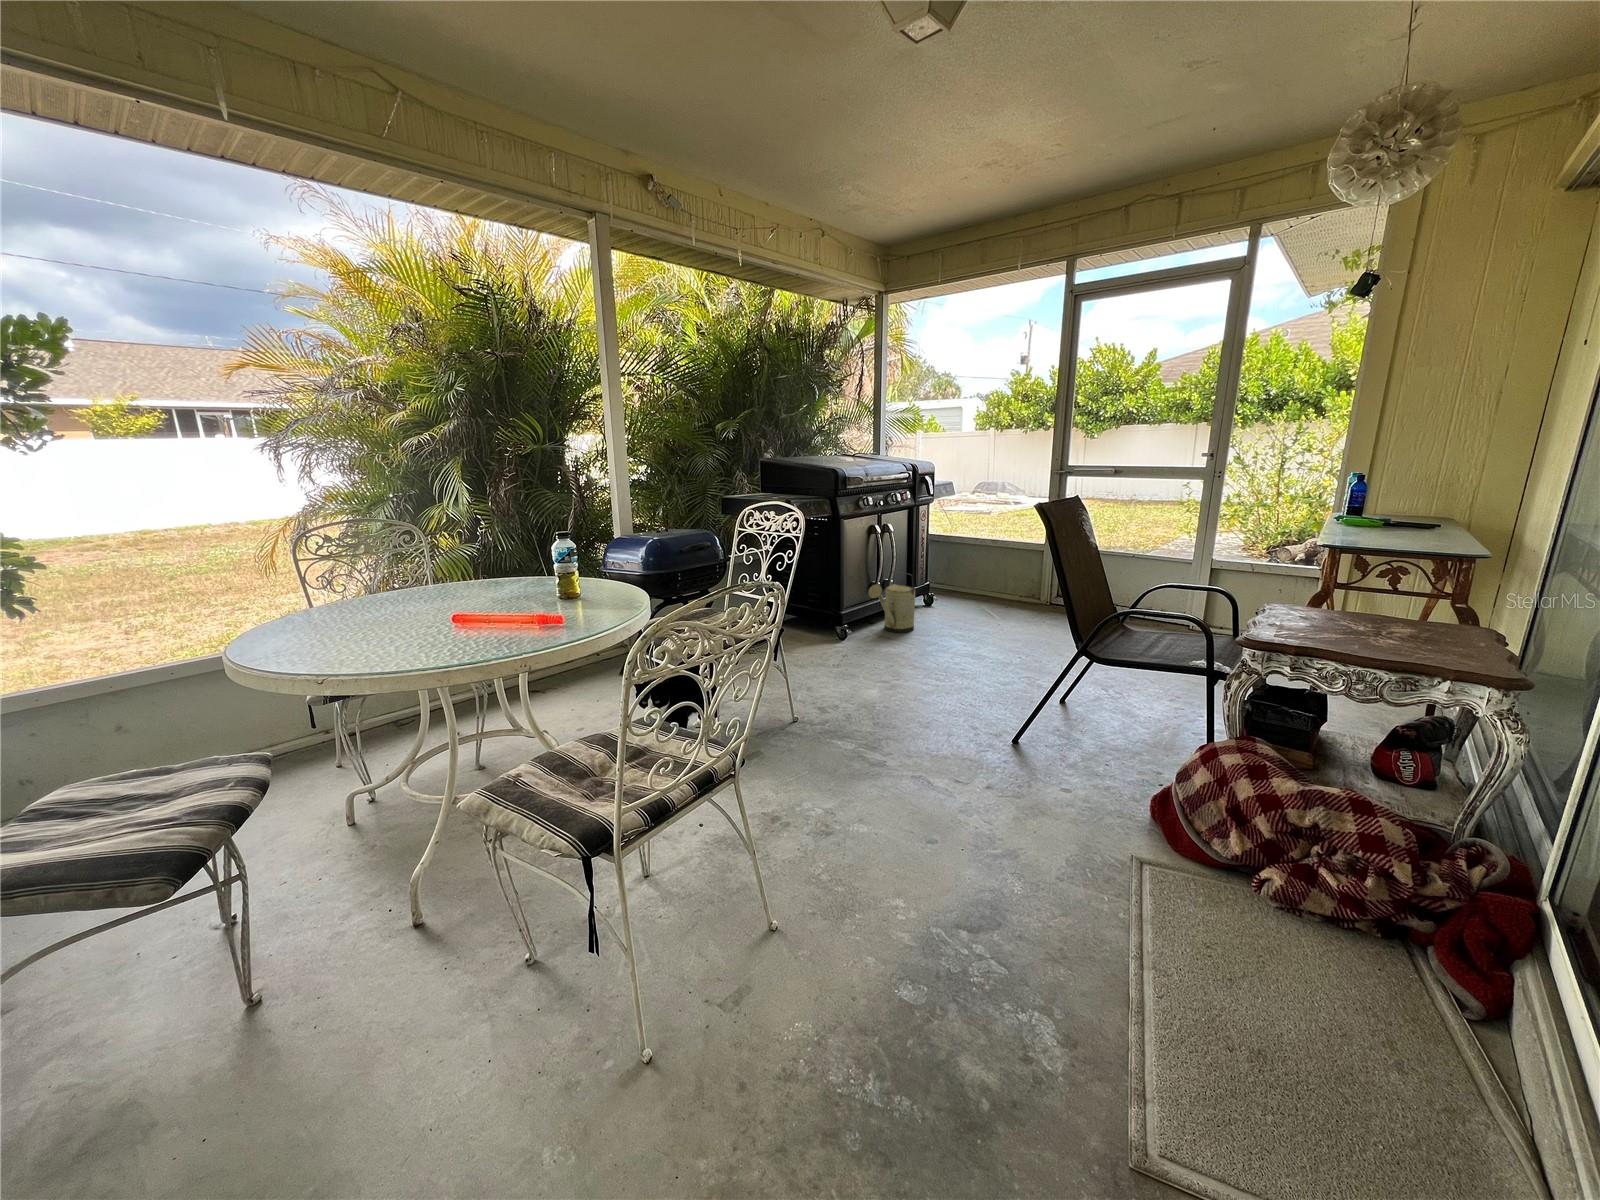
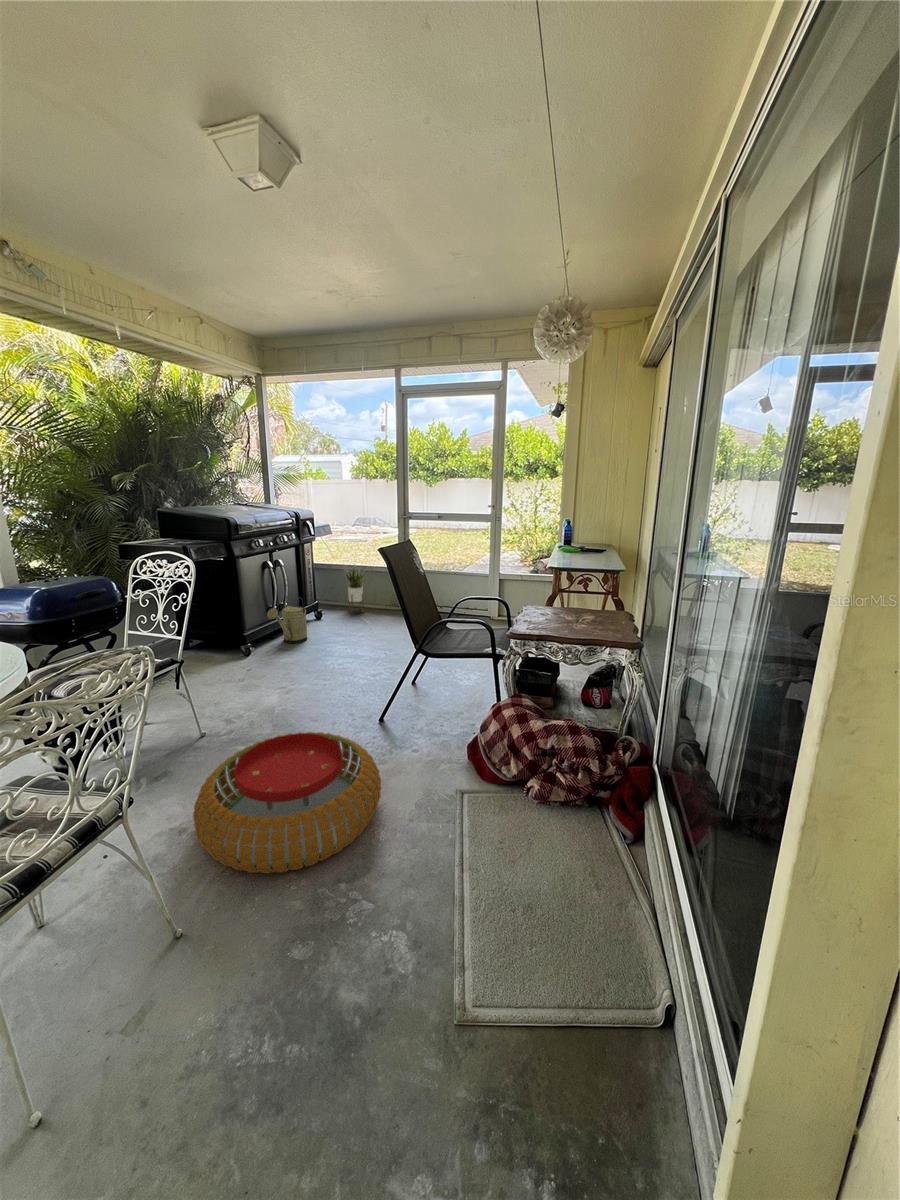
potted plant: none [966,535,996,603] -> present [344,566,365,609]
pouf: none [791,733,1019,897] -> present [193,732,381,873]

